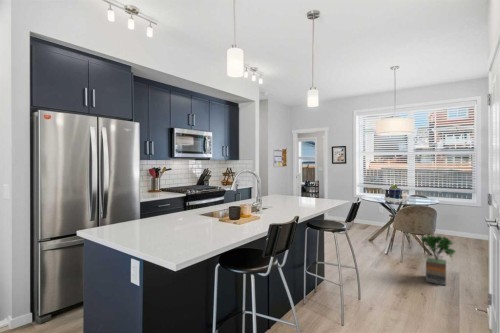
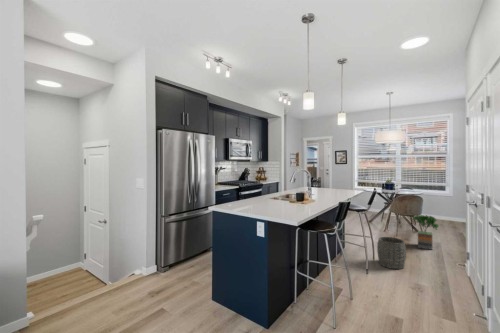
woven basket: none [362,269,401,319] -> present [377,237,406,269]

